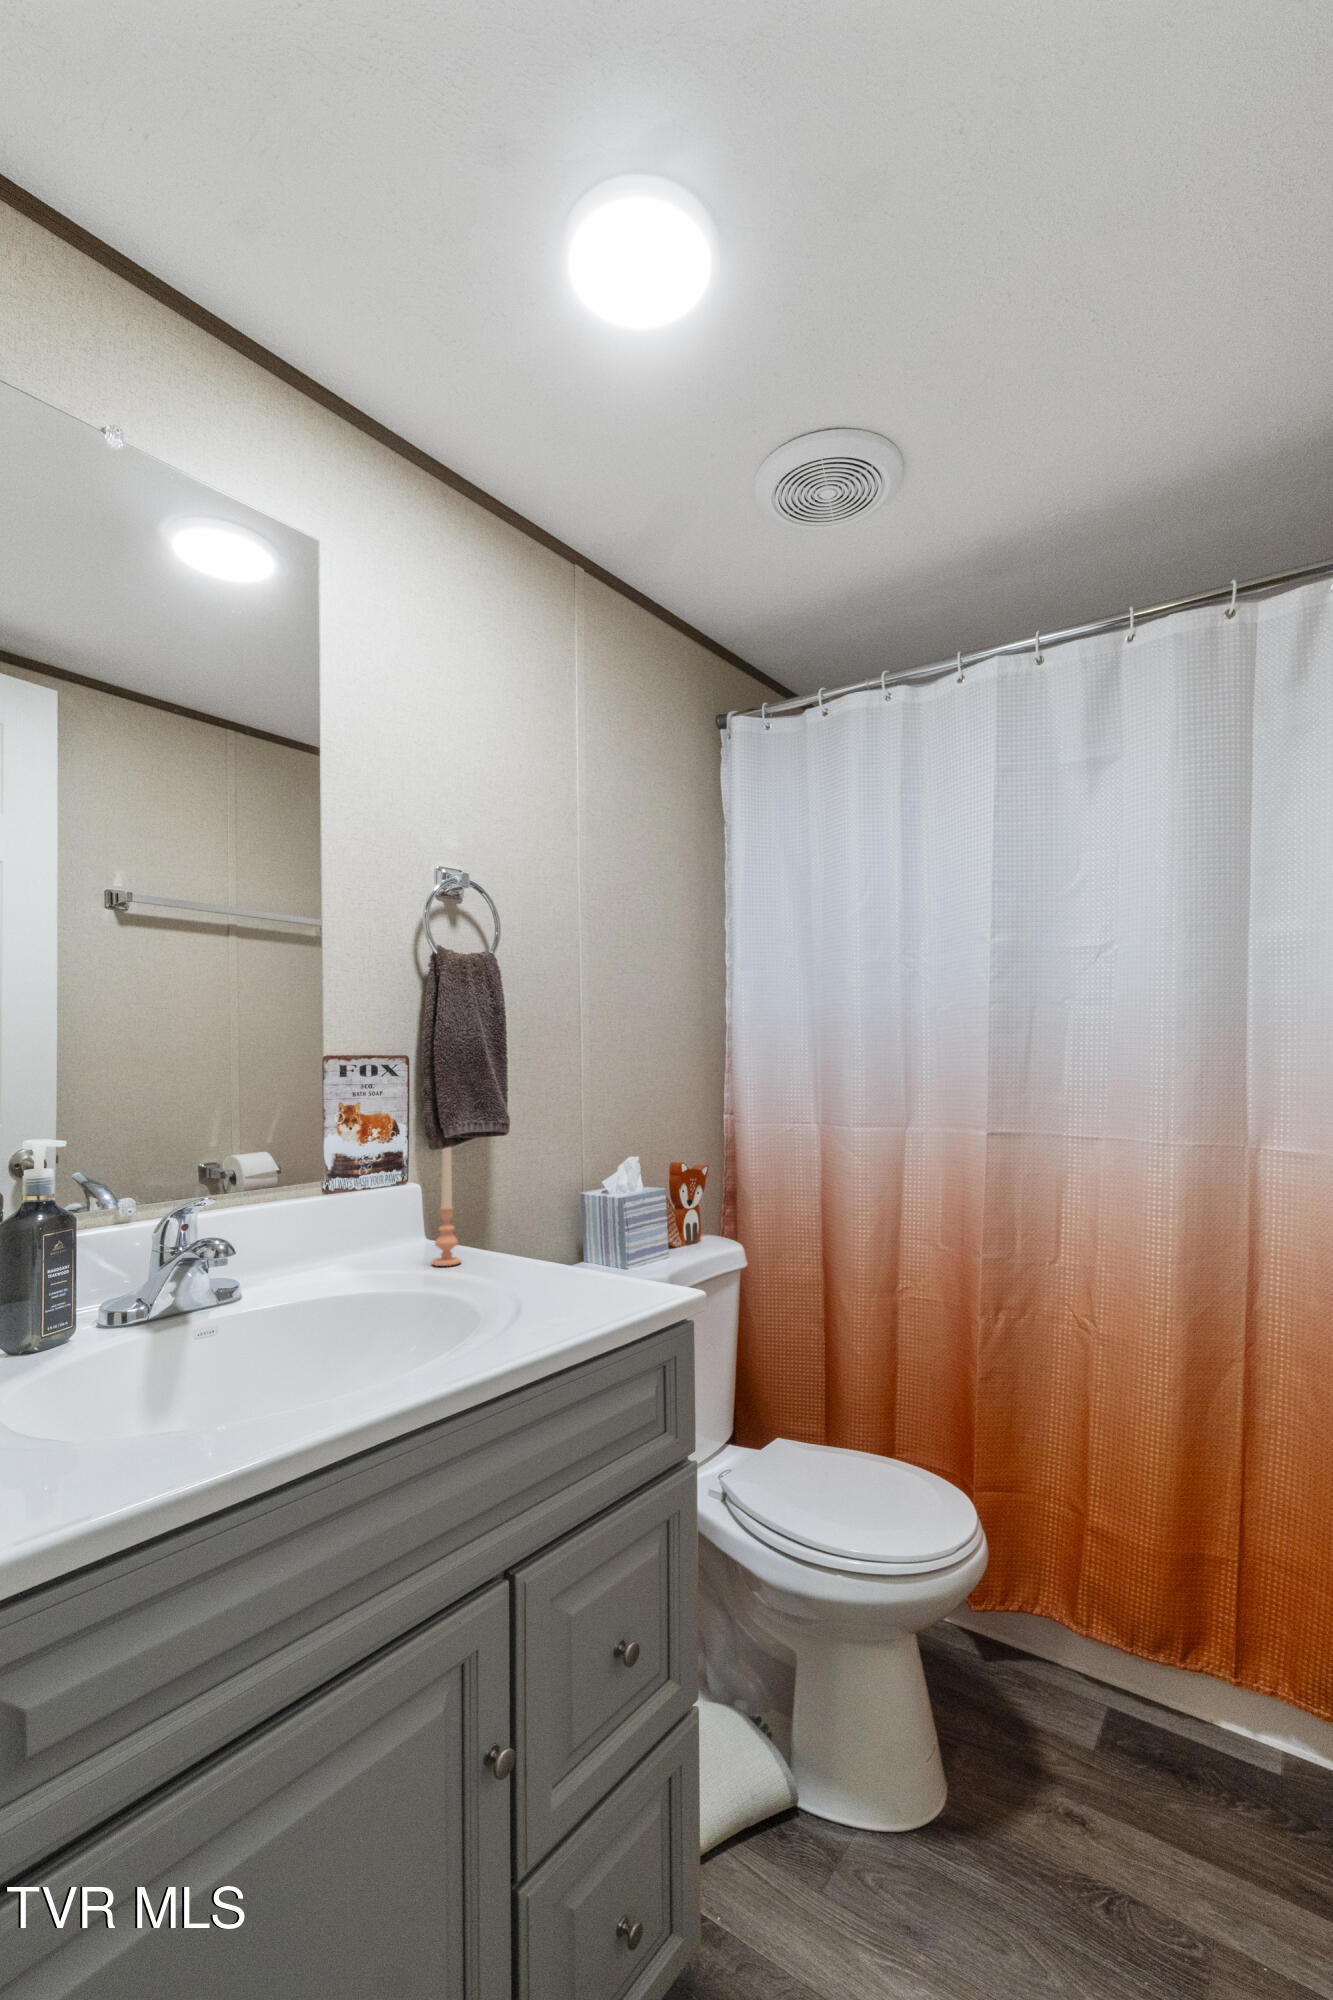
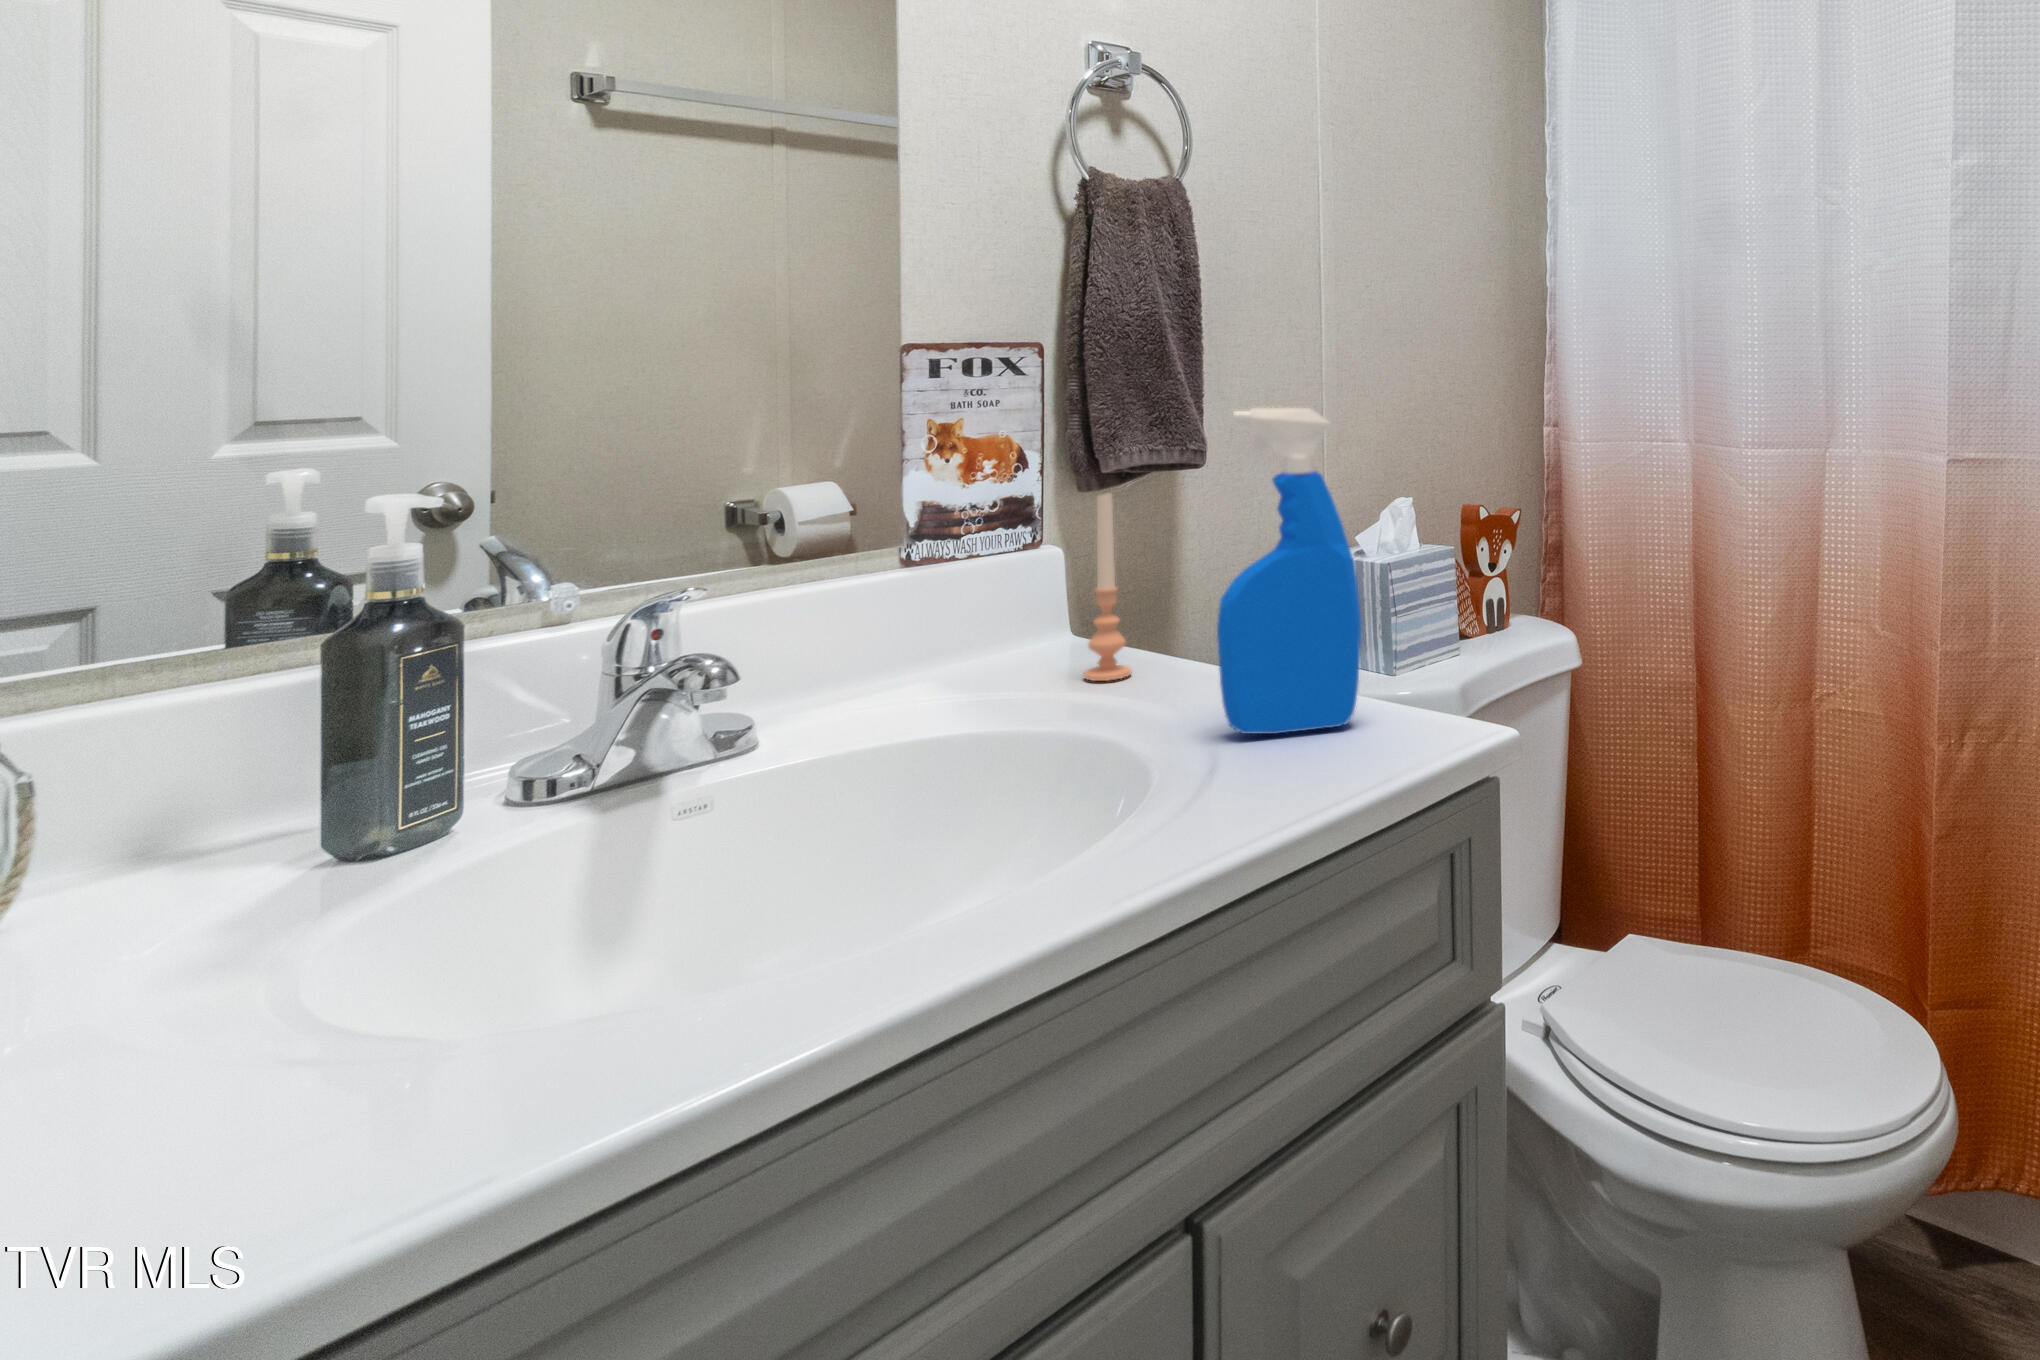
spray bottle: none [517,1093,605,1295] -> present [1217,408,1361,734]

